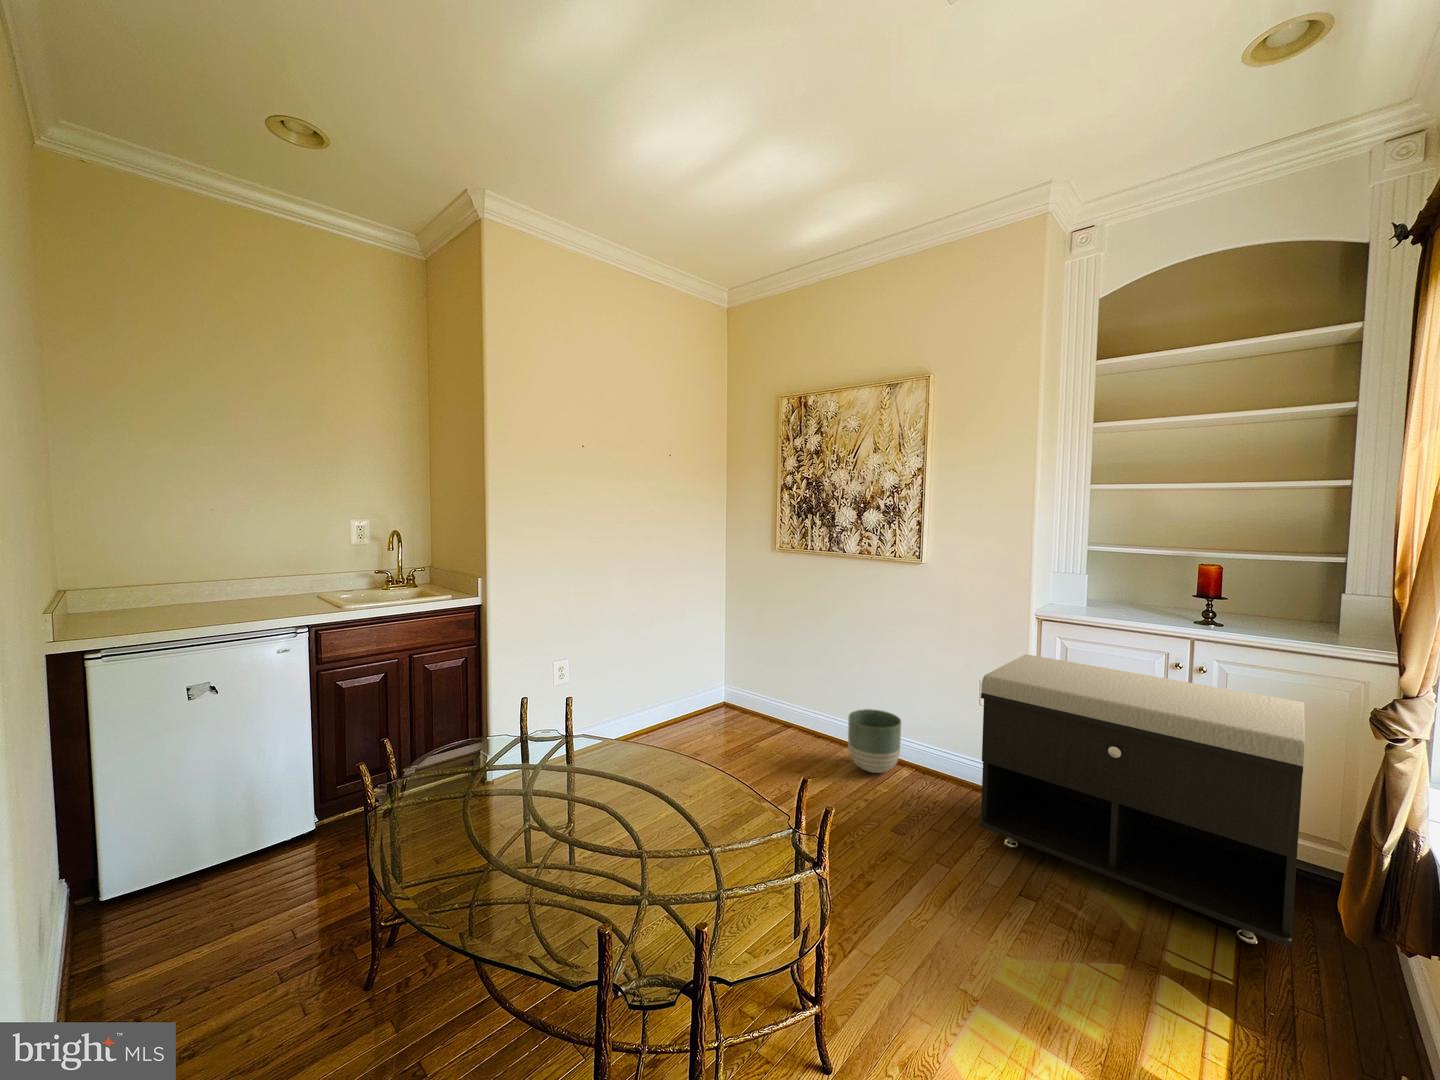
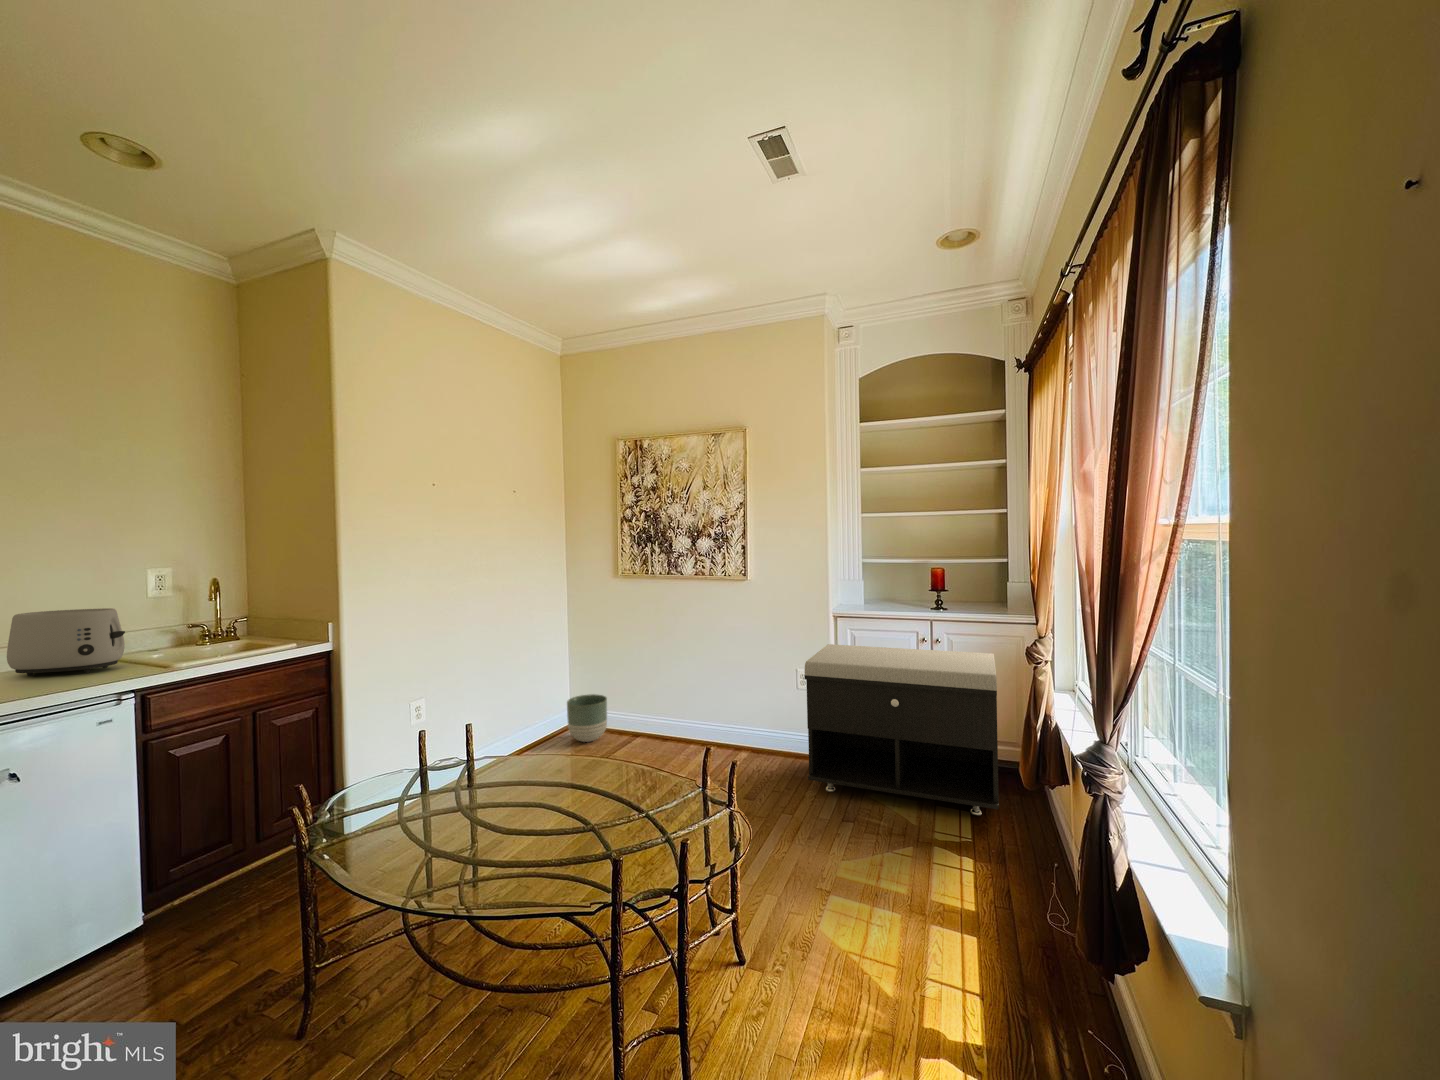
toaster: none [239,551,317,605] -> present [7,608,125,676]
planter: present [848,709,901,773] -> present [567,694,607,742]

